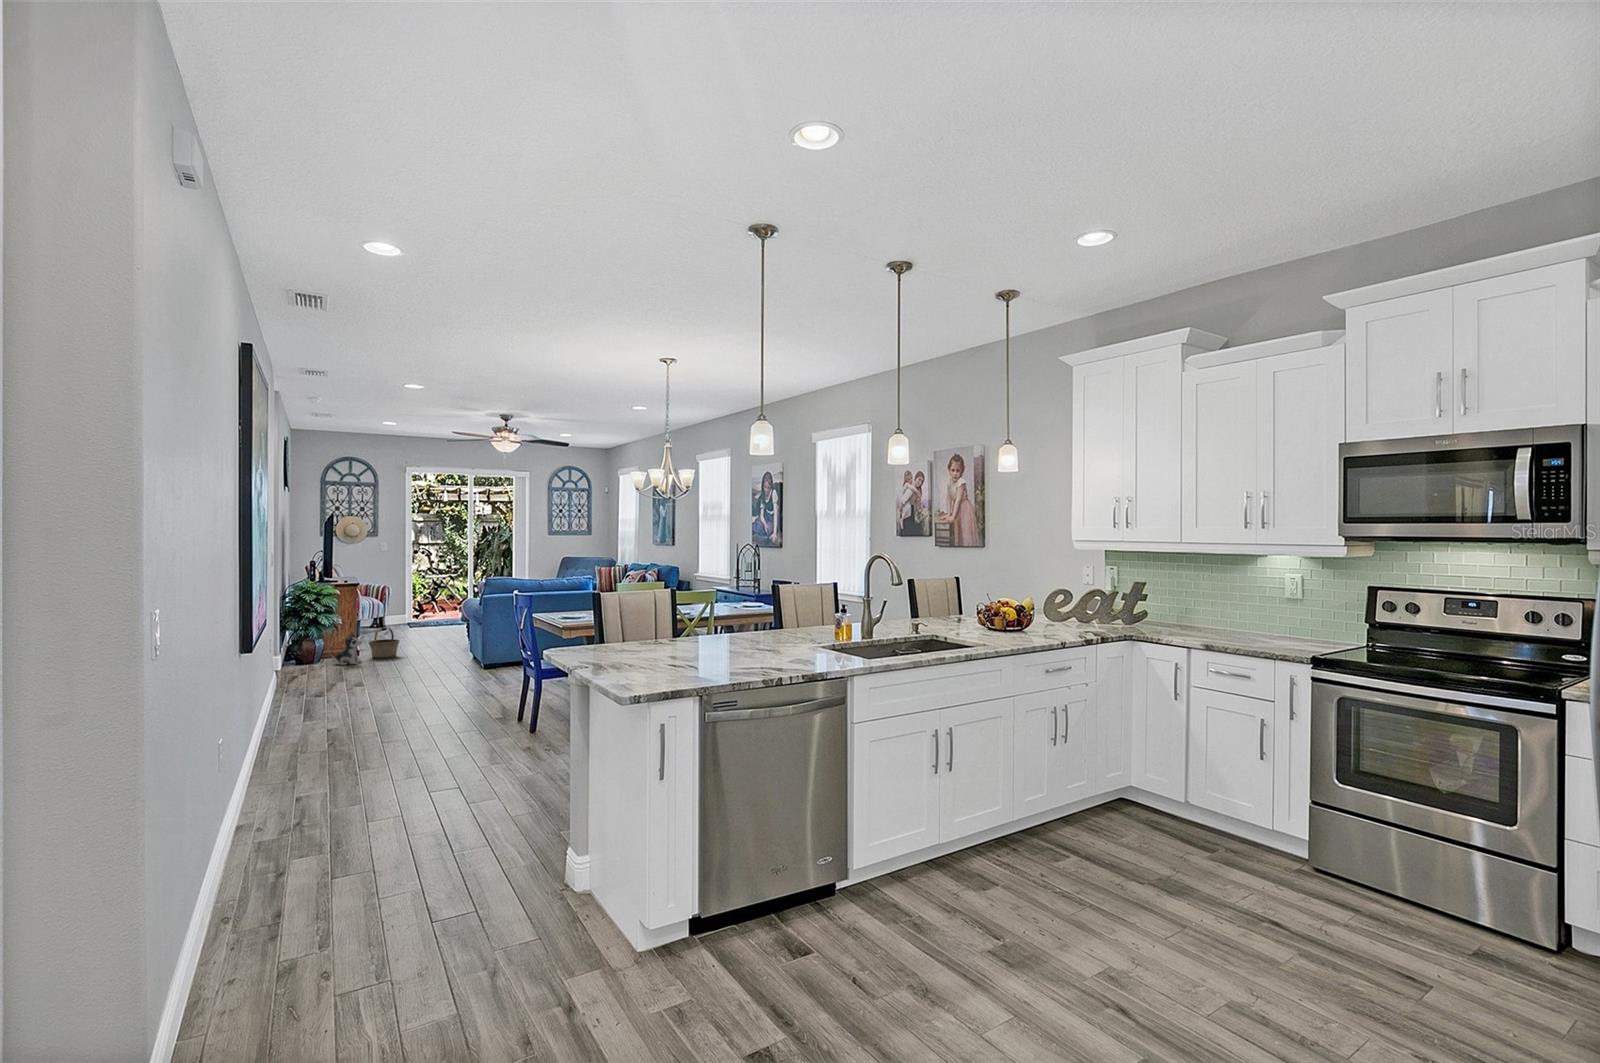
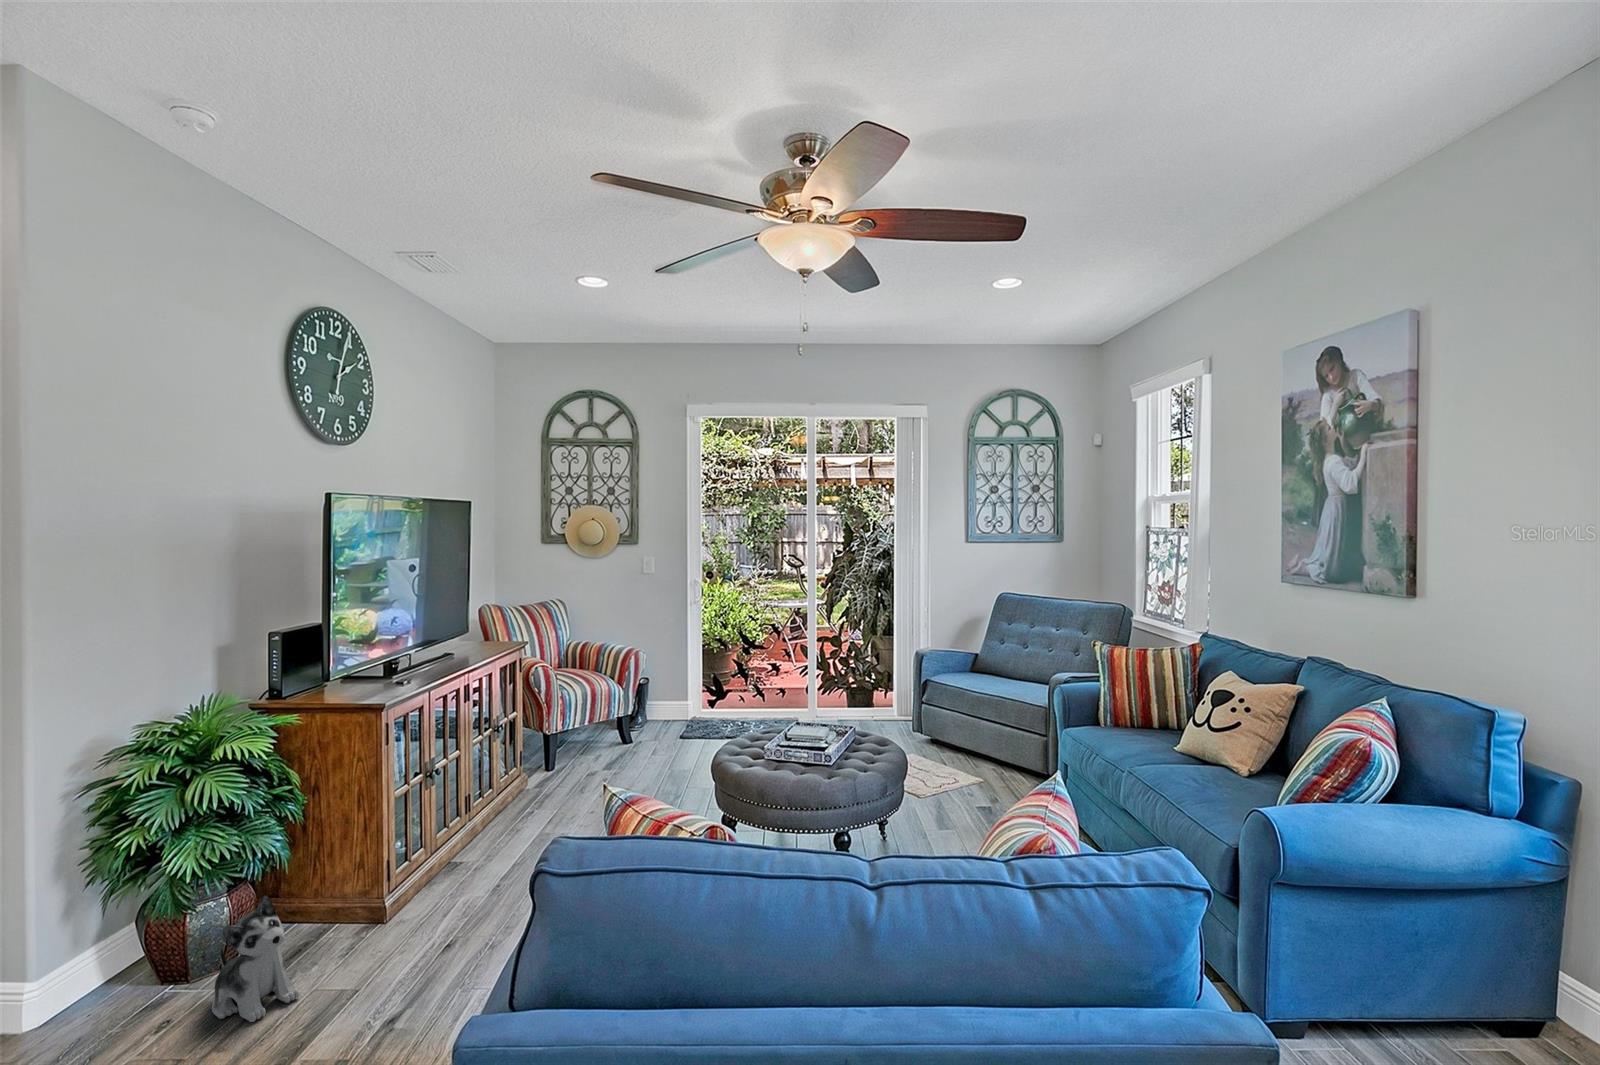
basket: present [369,627,400,658] -> none [366,851,464,967]

